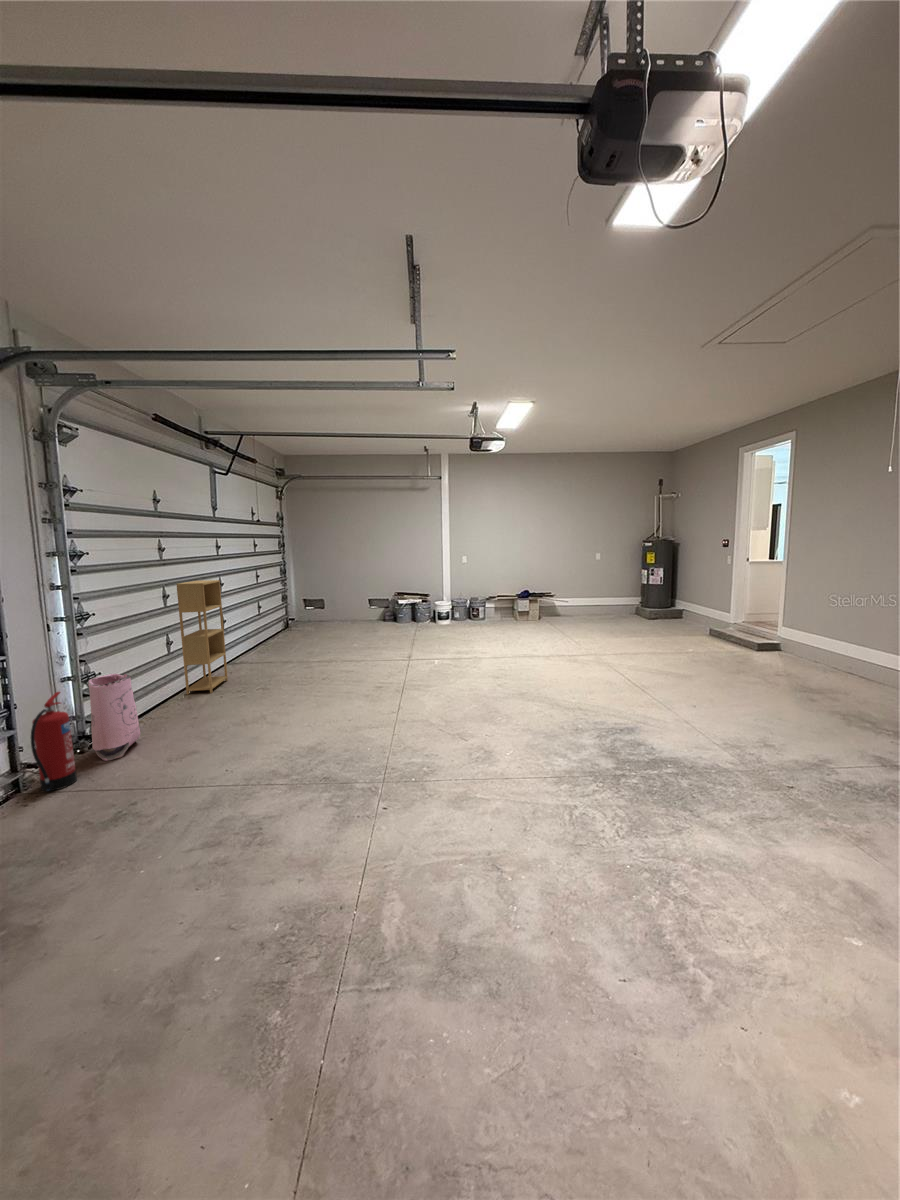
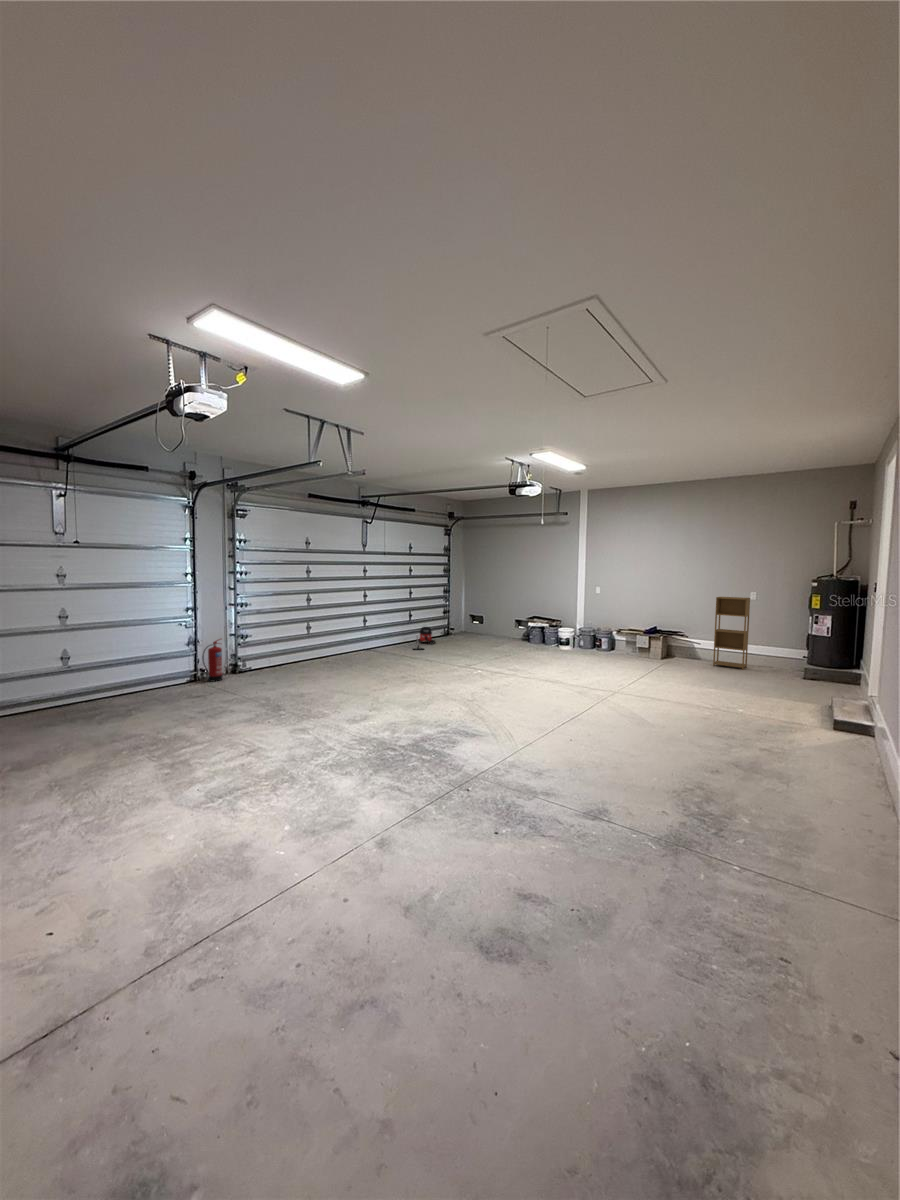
shelving unit: present [176,580,228,694] -> present [713,597,750,670]
vacuum cleaner: none [269,618,307,651] -> present [413,627,435,650]
bag: present [88,674,141,760] -> none [237,636,261,677]

